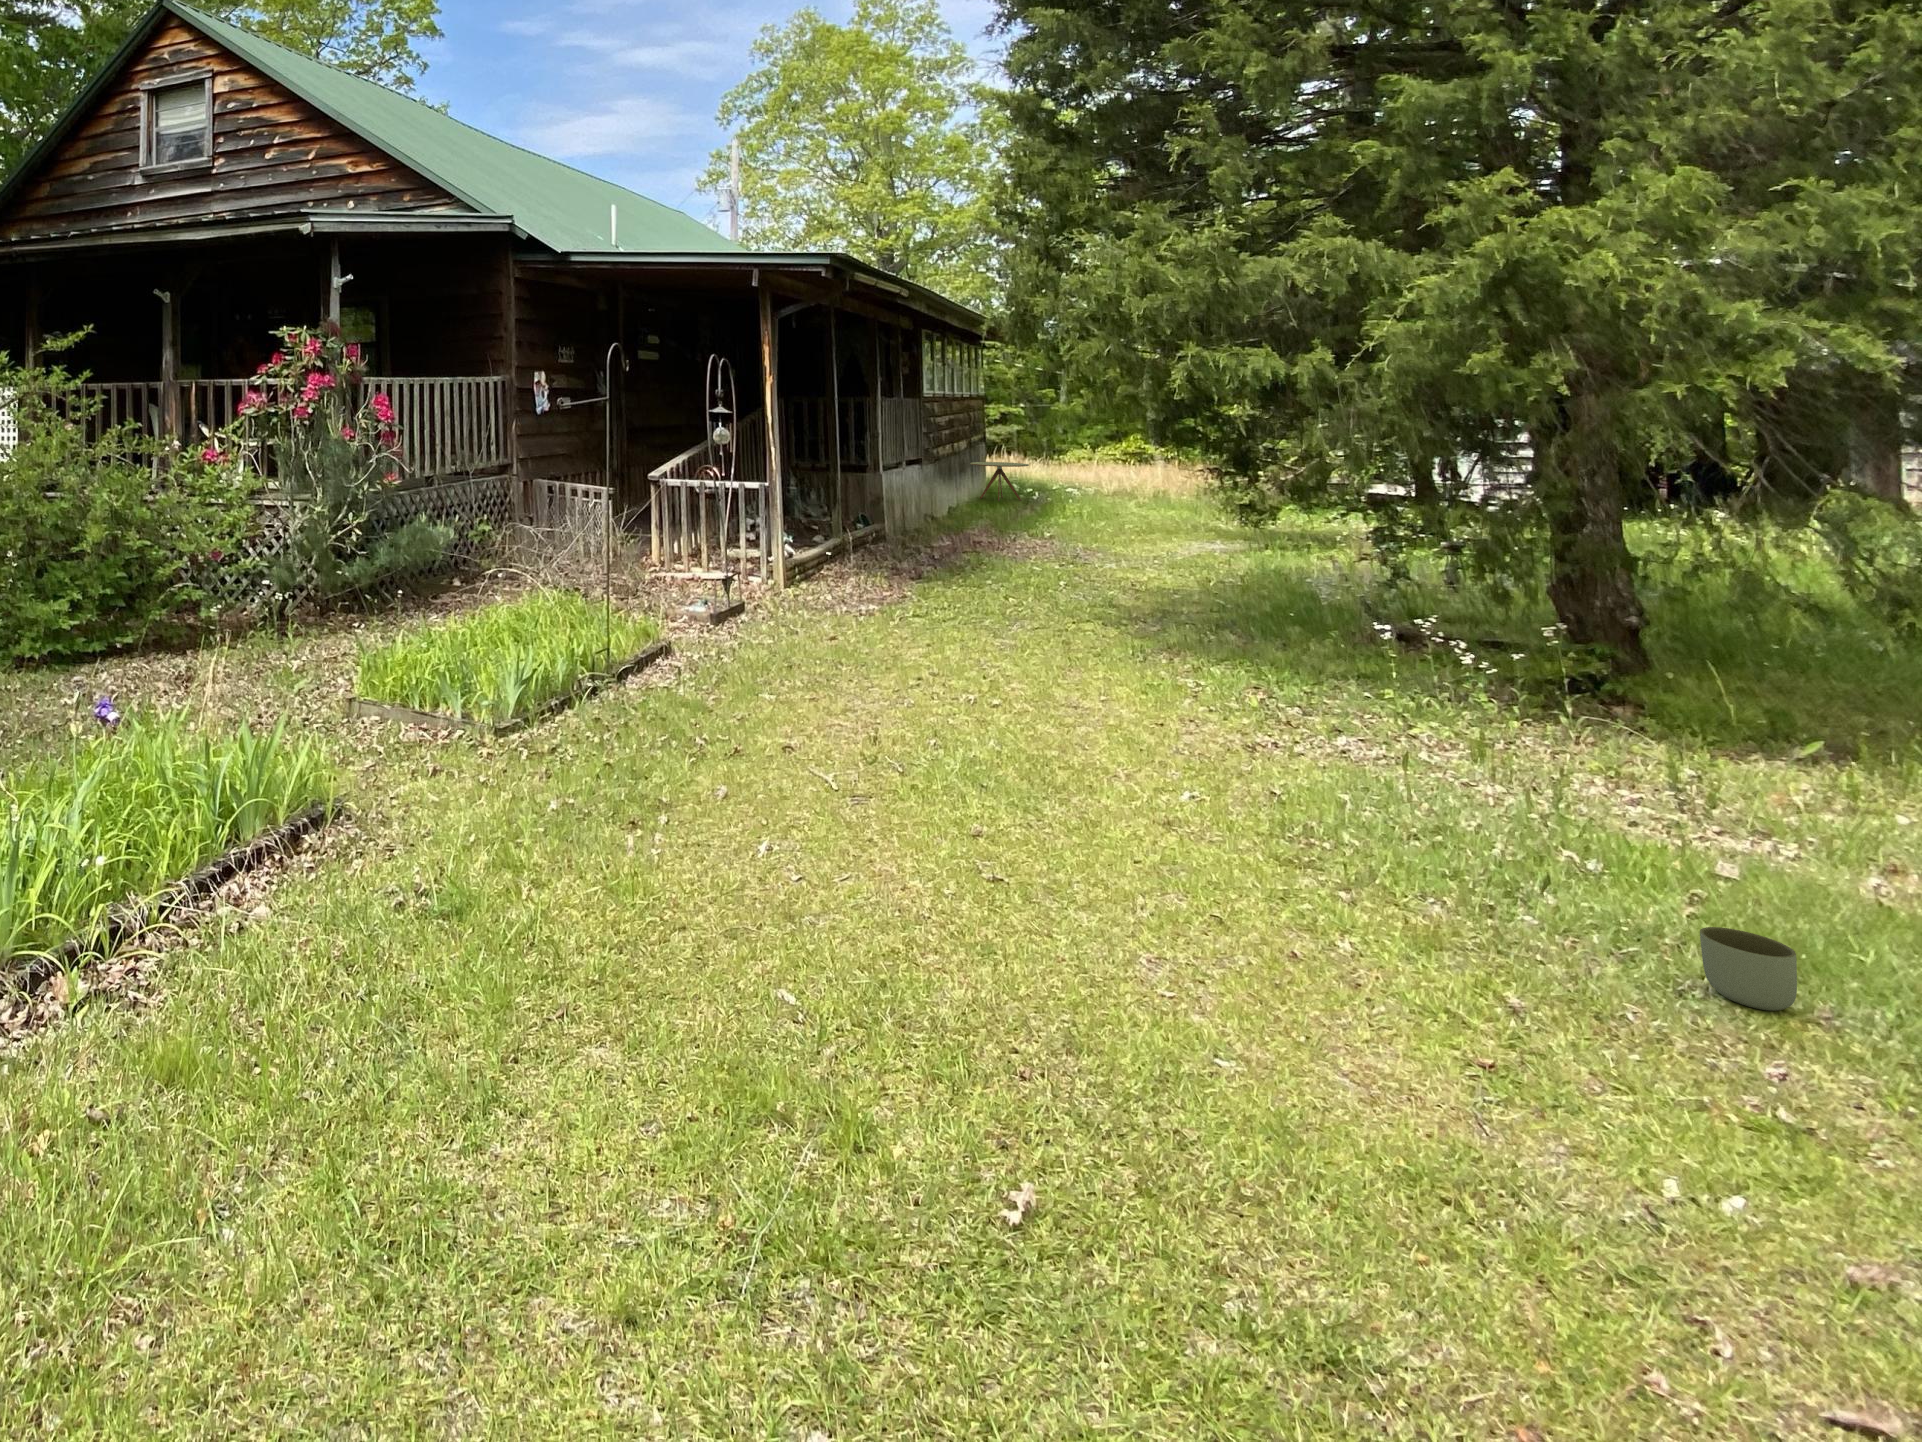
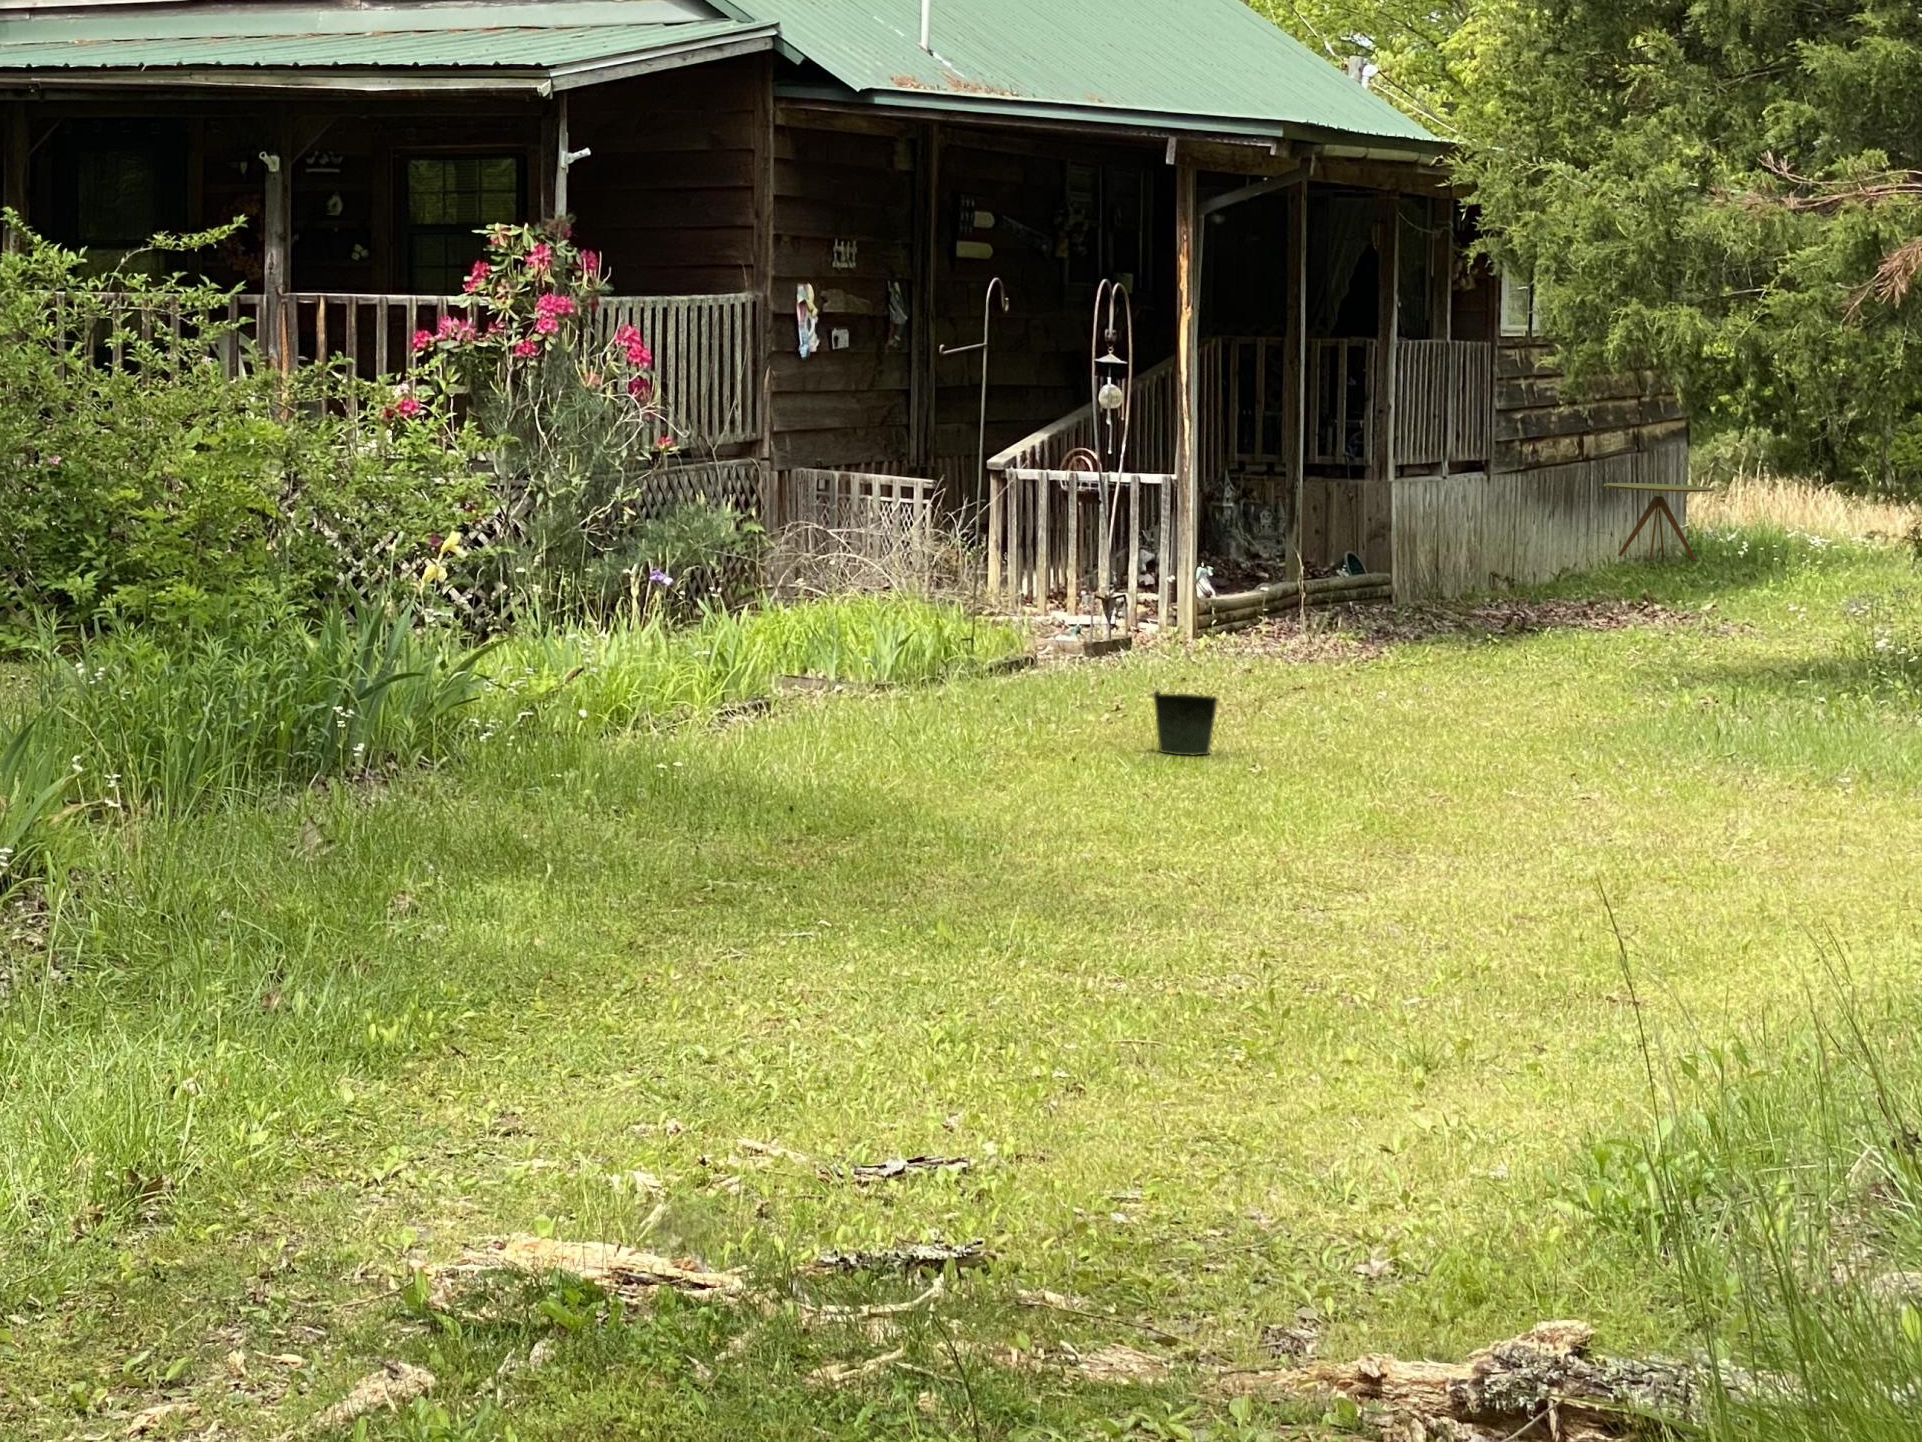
bucket: none [775,712,842,782] -> present [1149,691,1217,755]
planter: present [1700,927,1797,1011] -> none [1836,783,1888,832]

